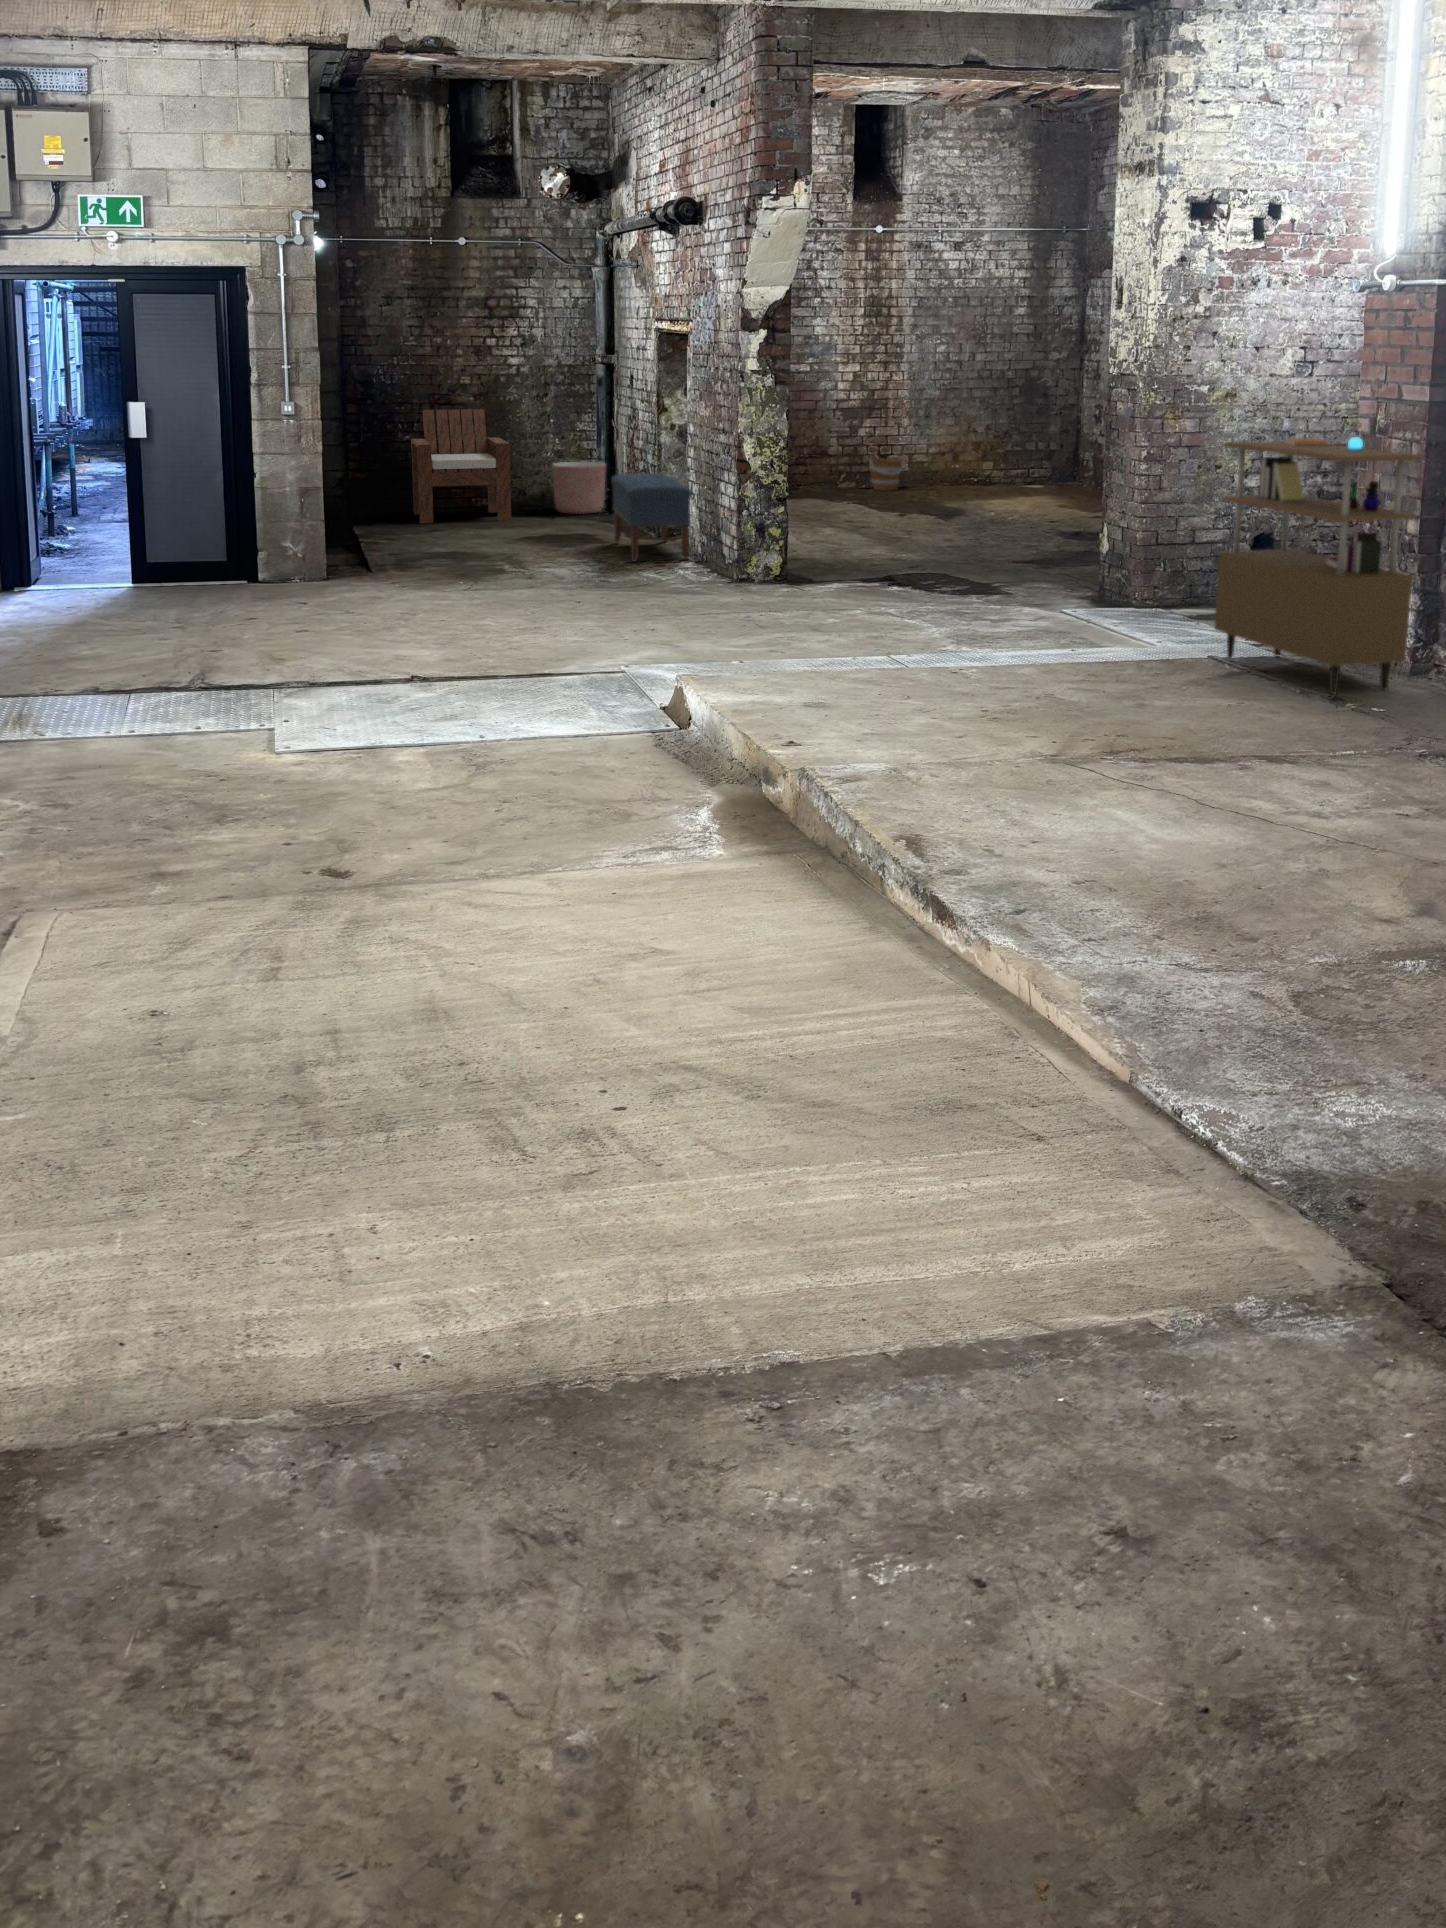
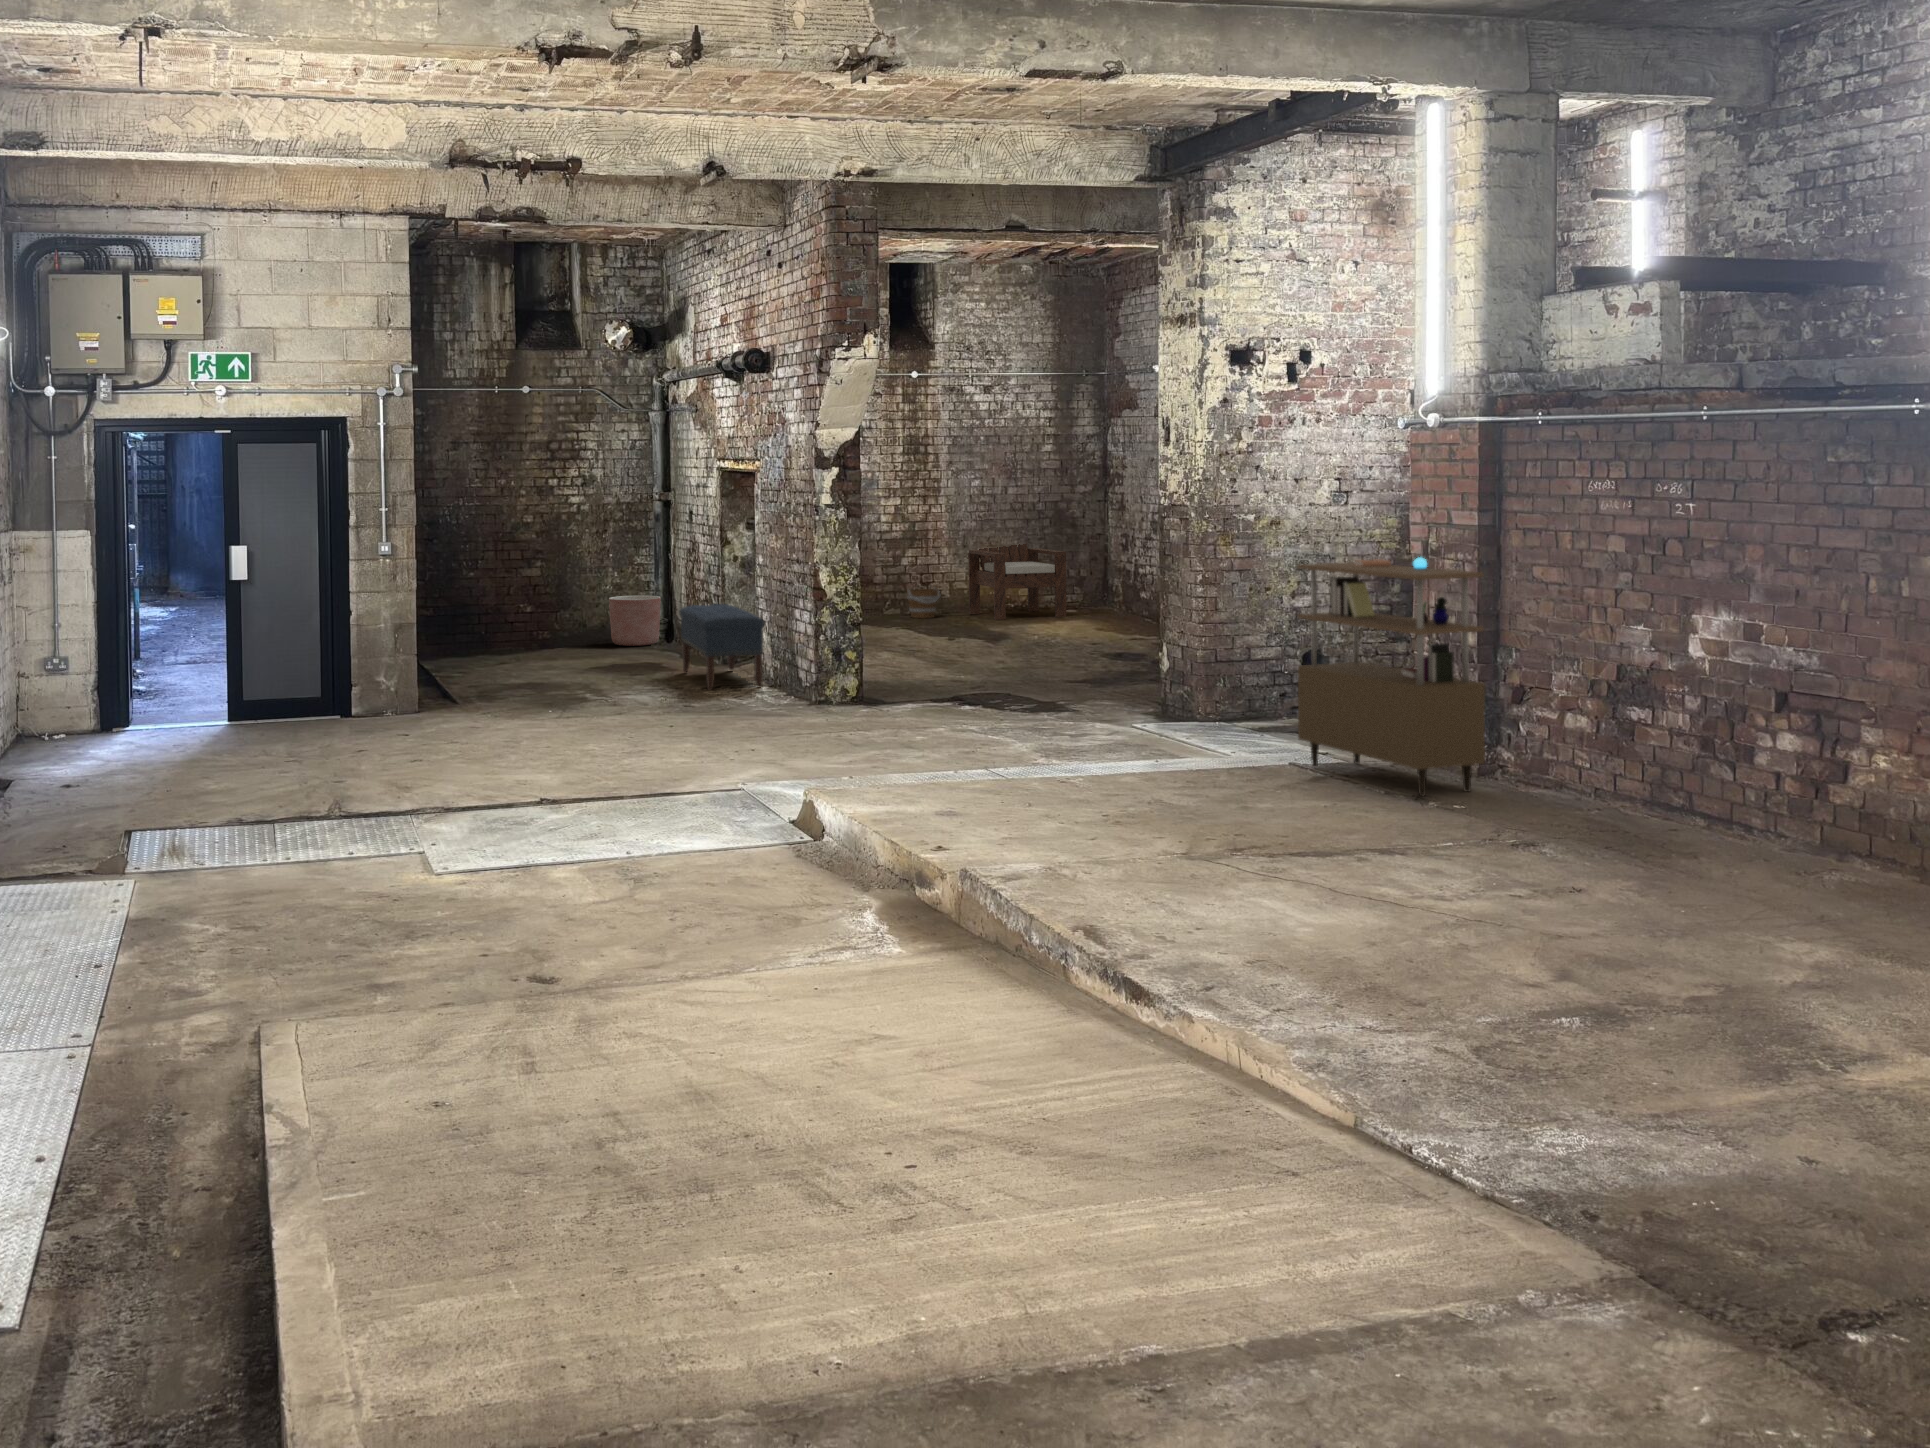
chair: present [411,409,511,523] -> present [968,543,1067,620]

